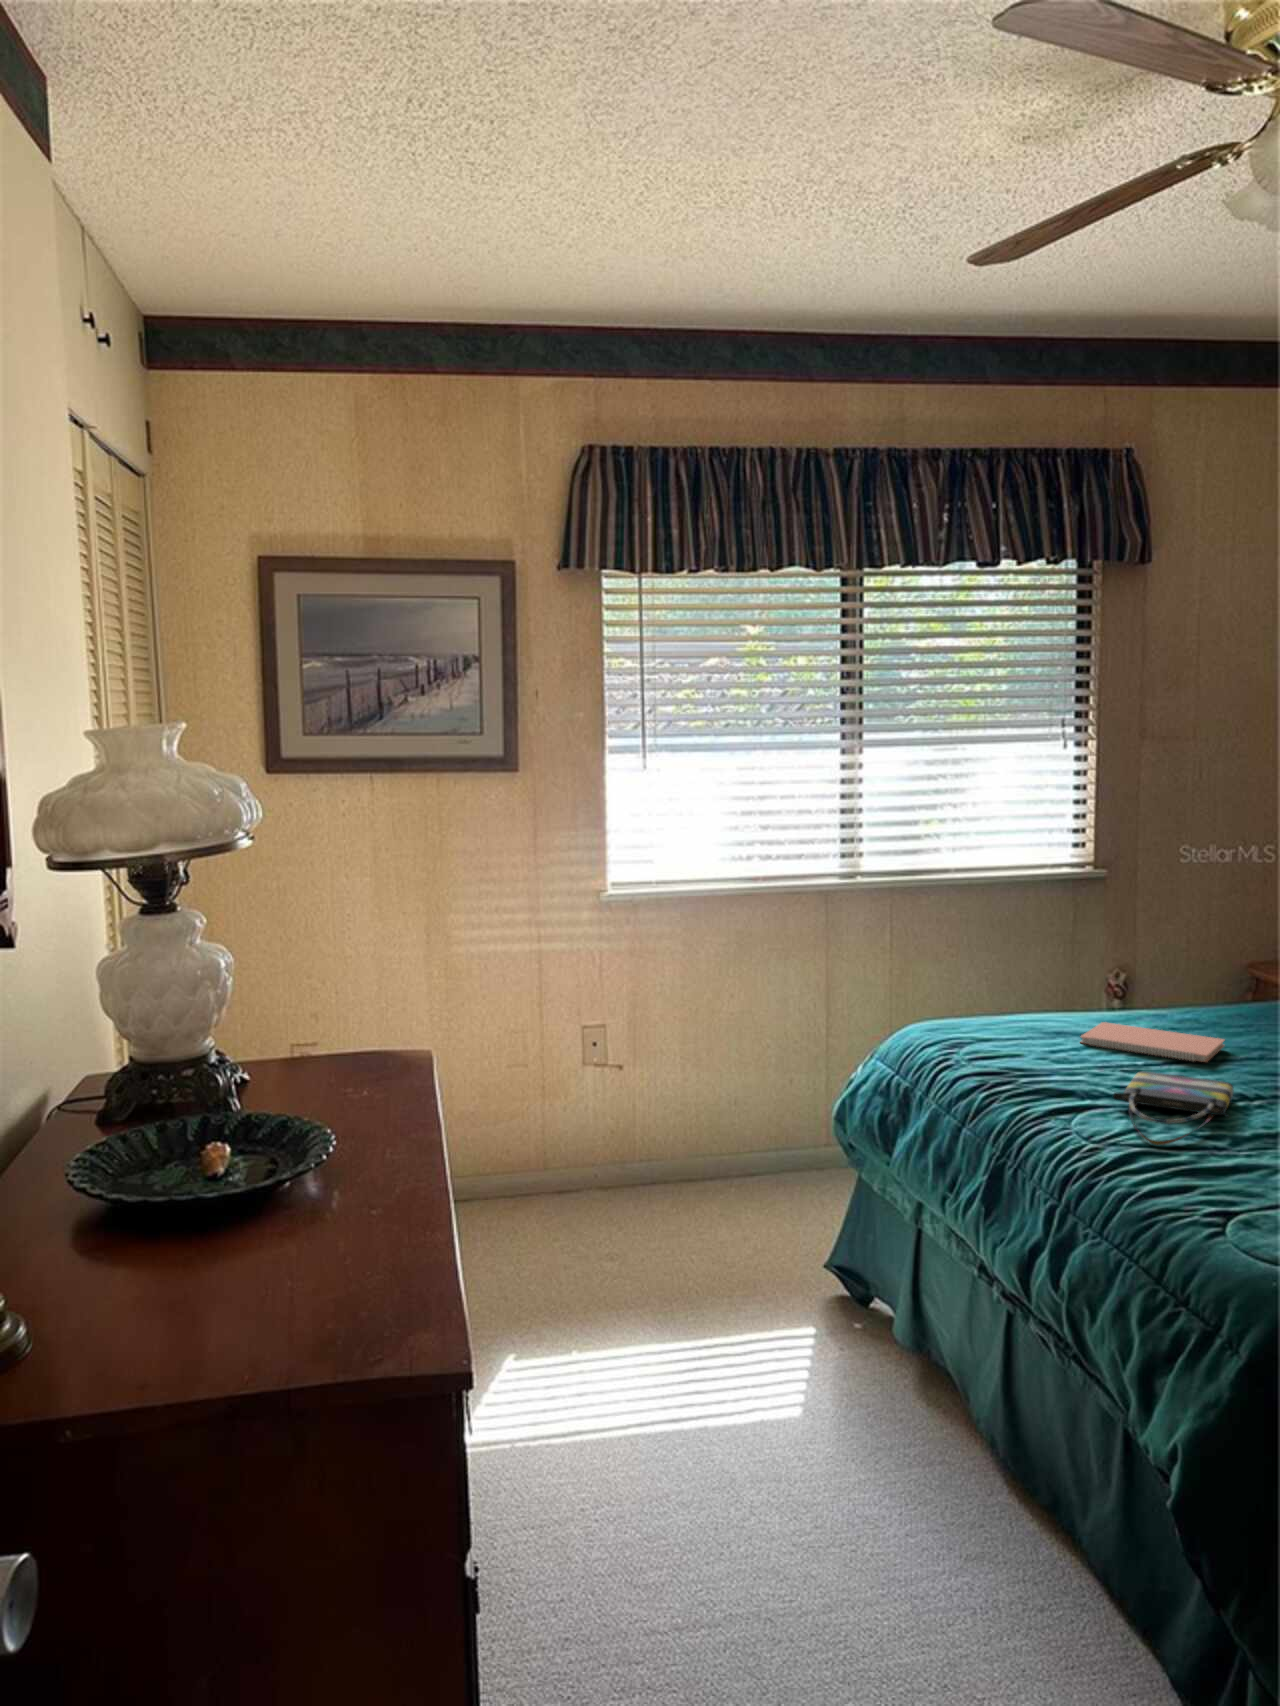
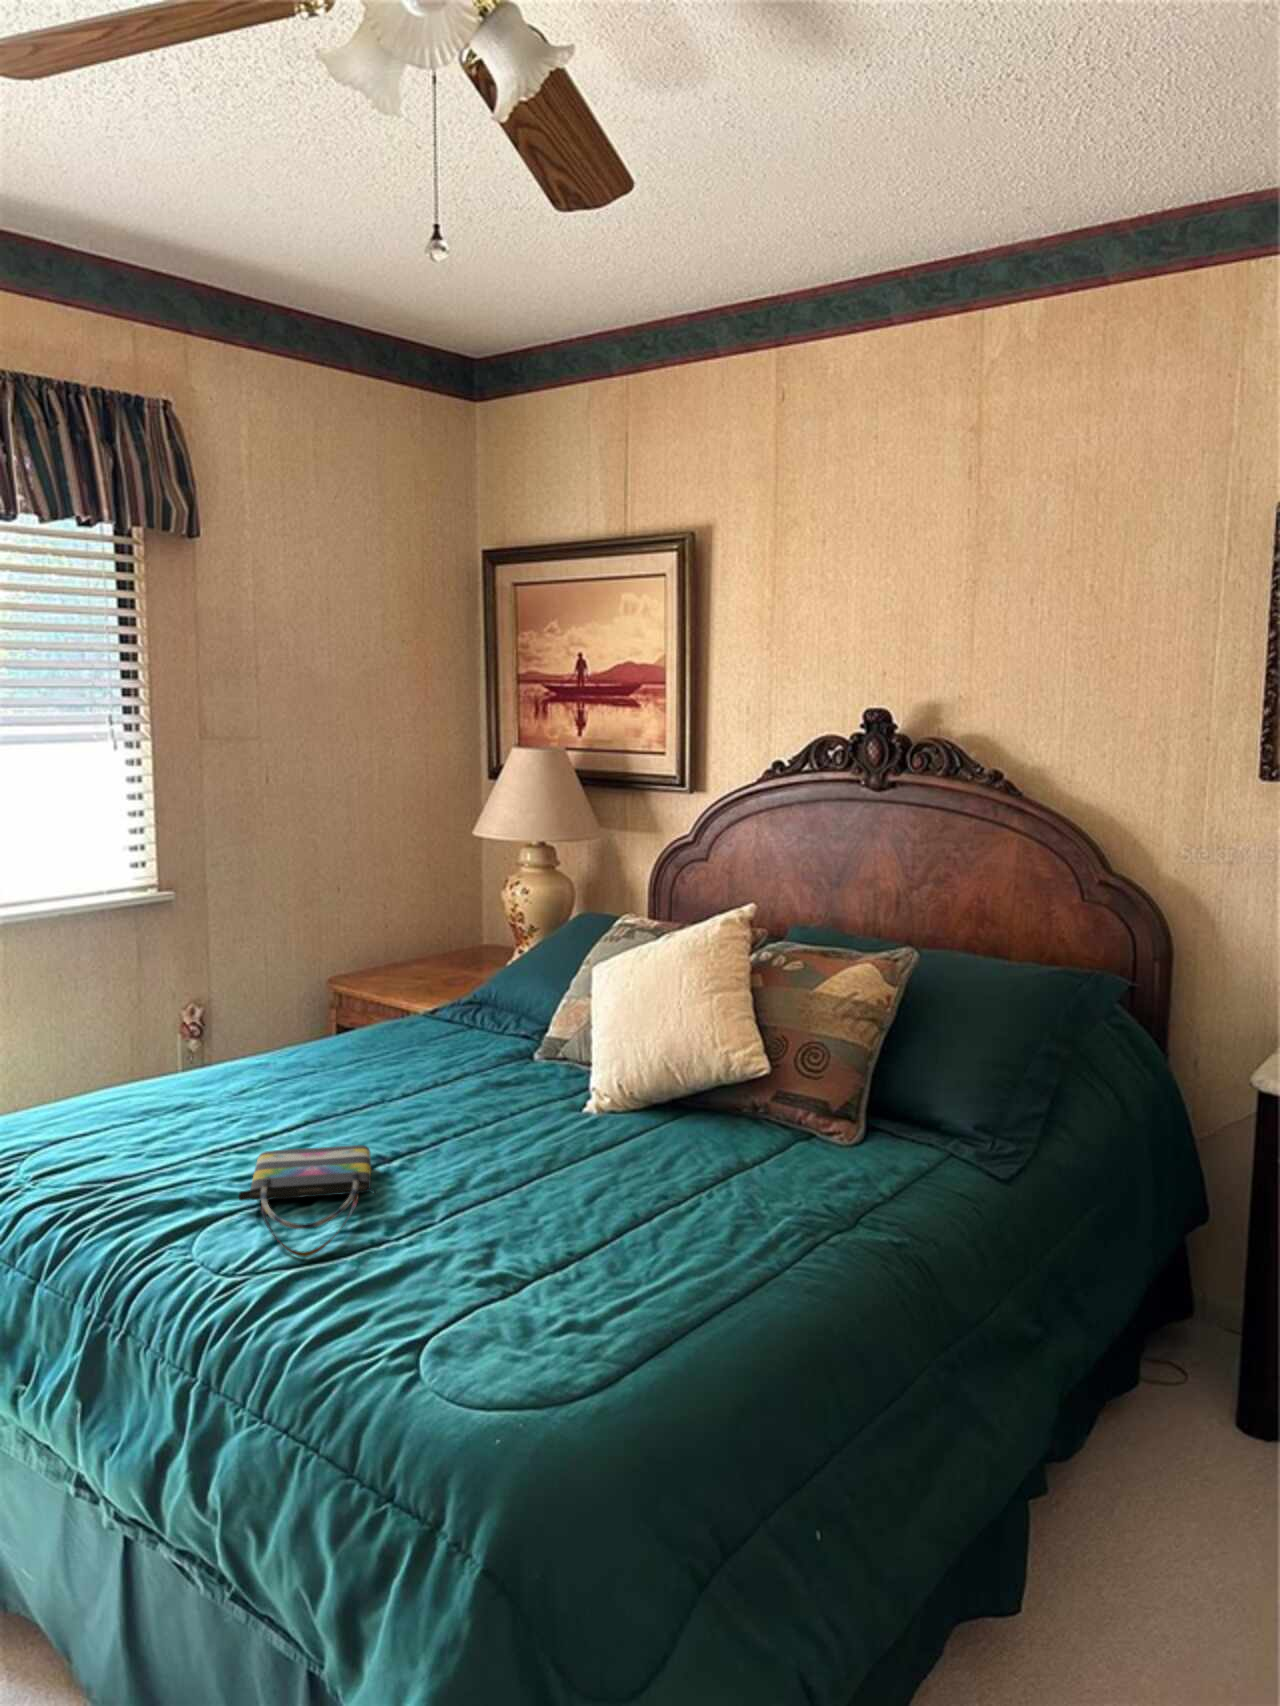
notebook: present [1081,1022,1224,1062] -> none [177,1084,341,1123]

